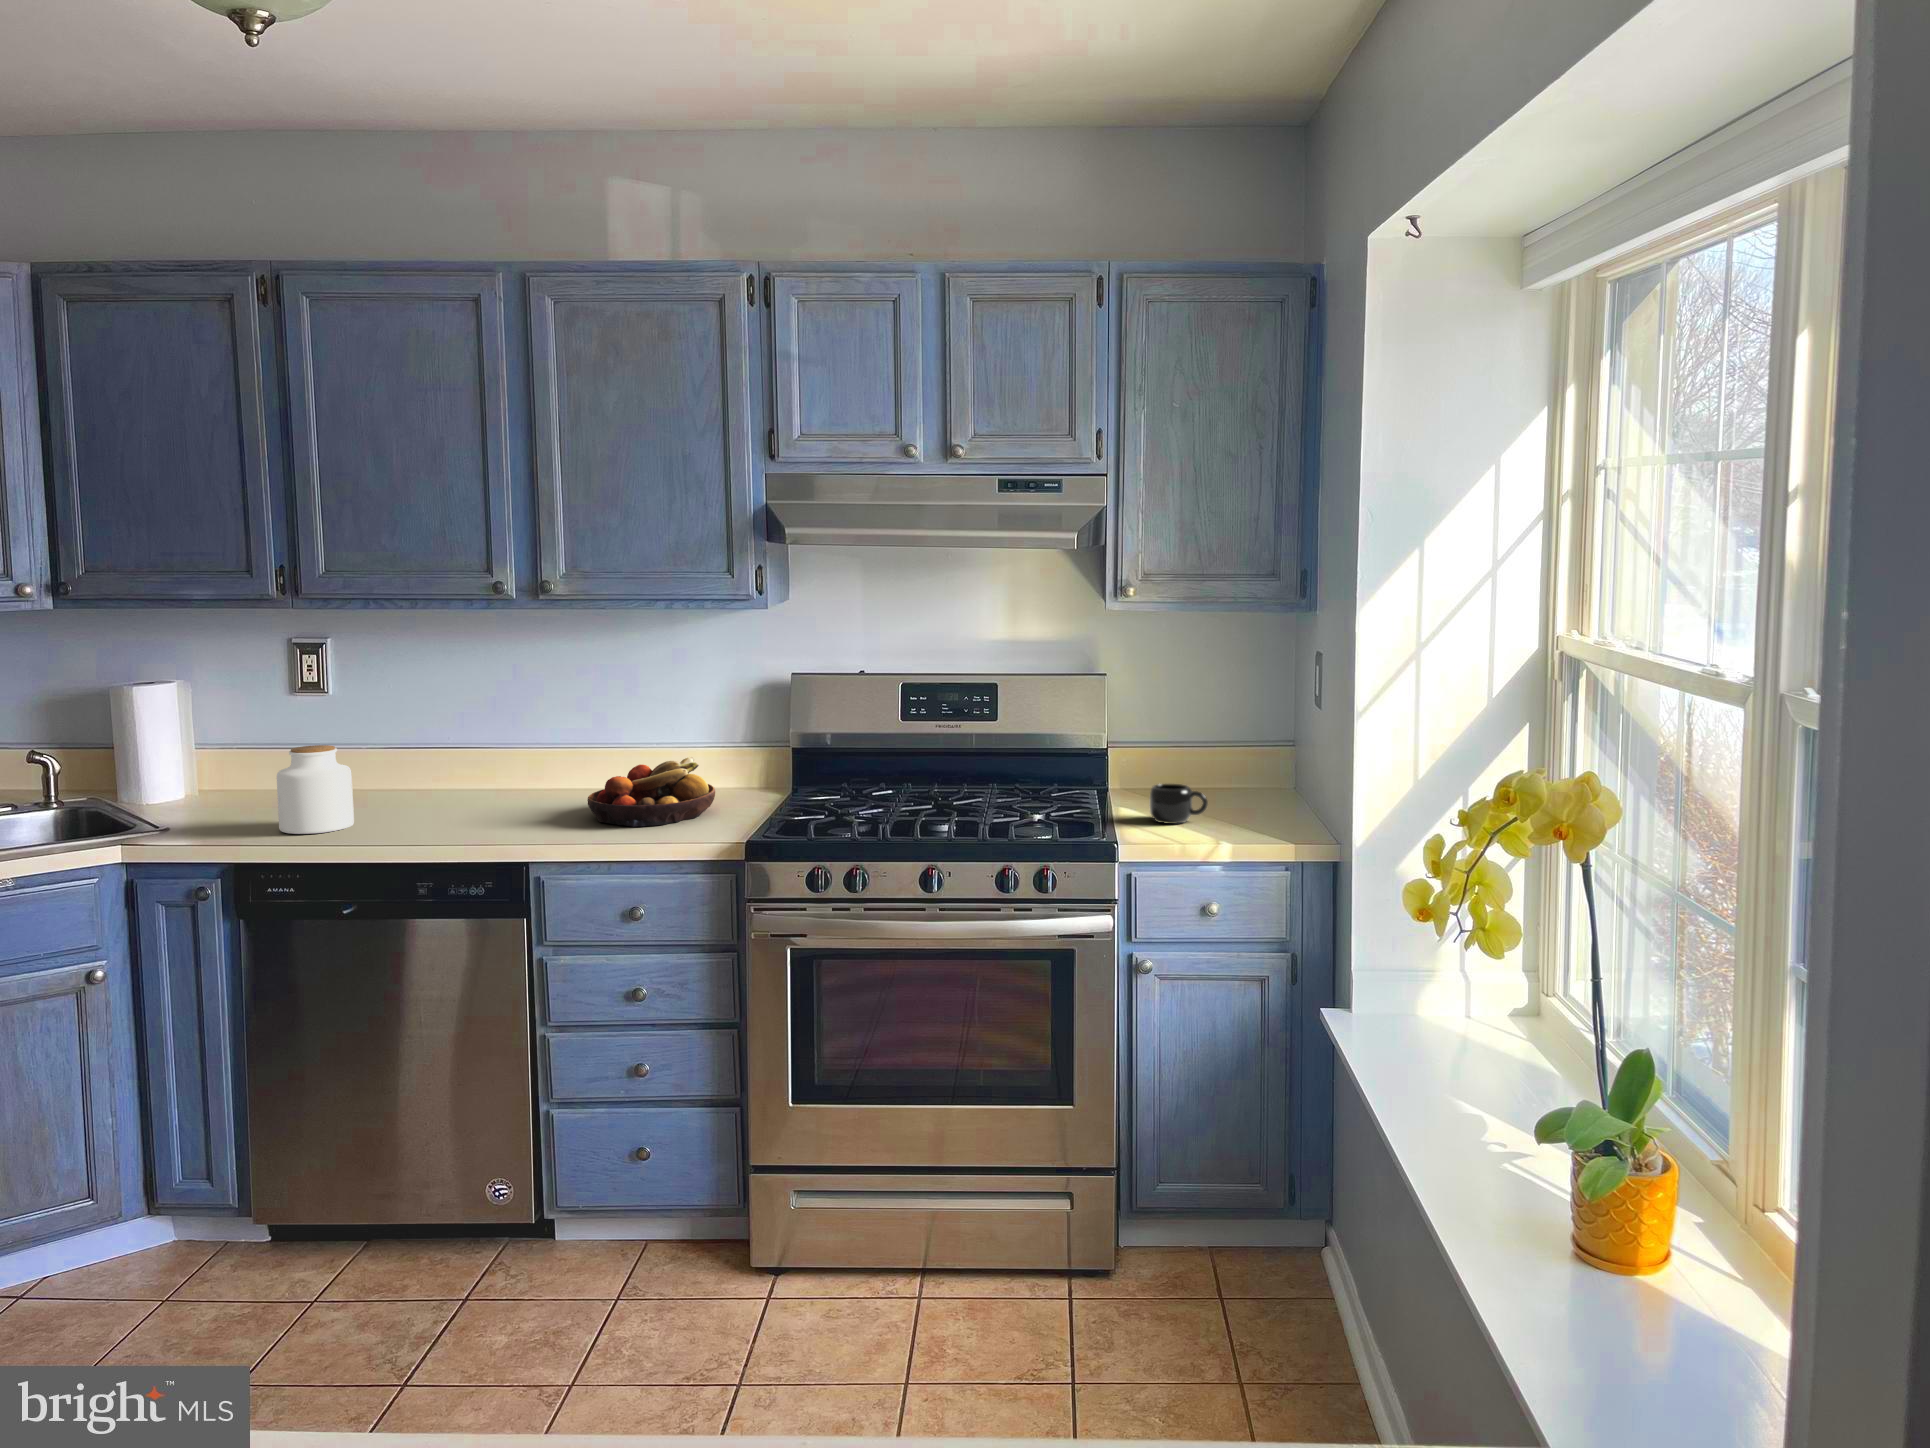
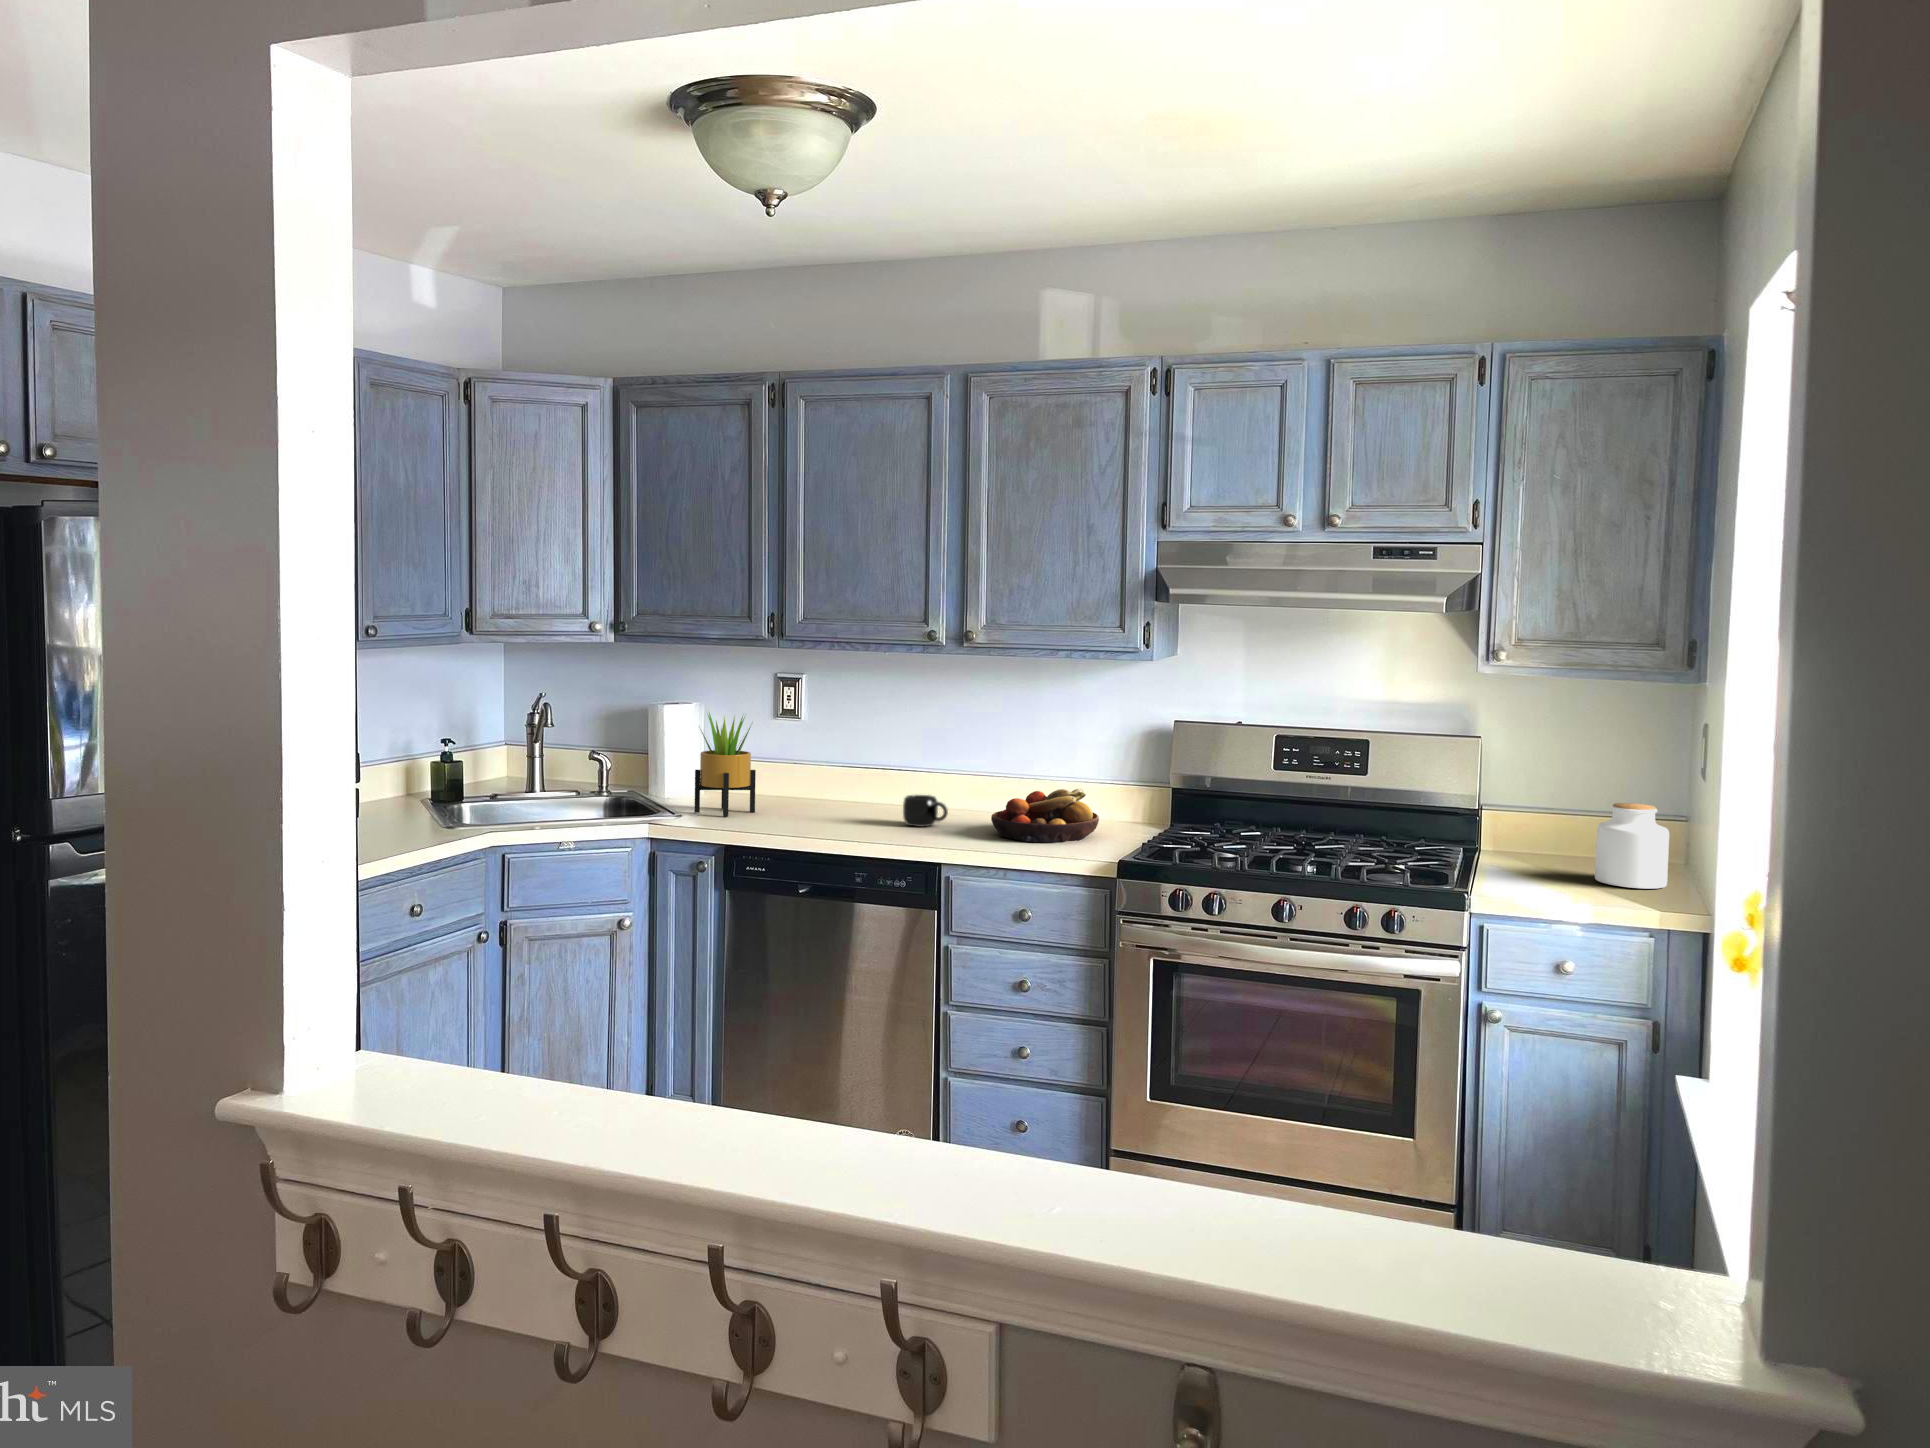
potted plant: none [182,690,276,827] -> present [695,713,756,817]
jar: present [277,745,354,834] -> present [1595,803,1669,889]
mug: present [1150,784,1208,824] -> present [903,795,948,827]

